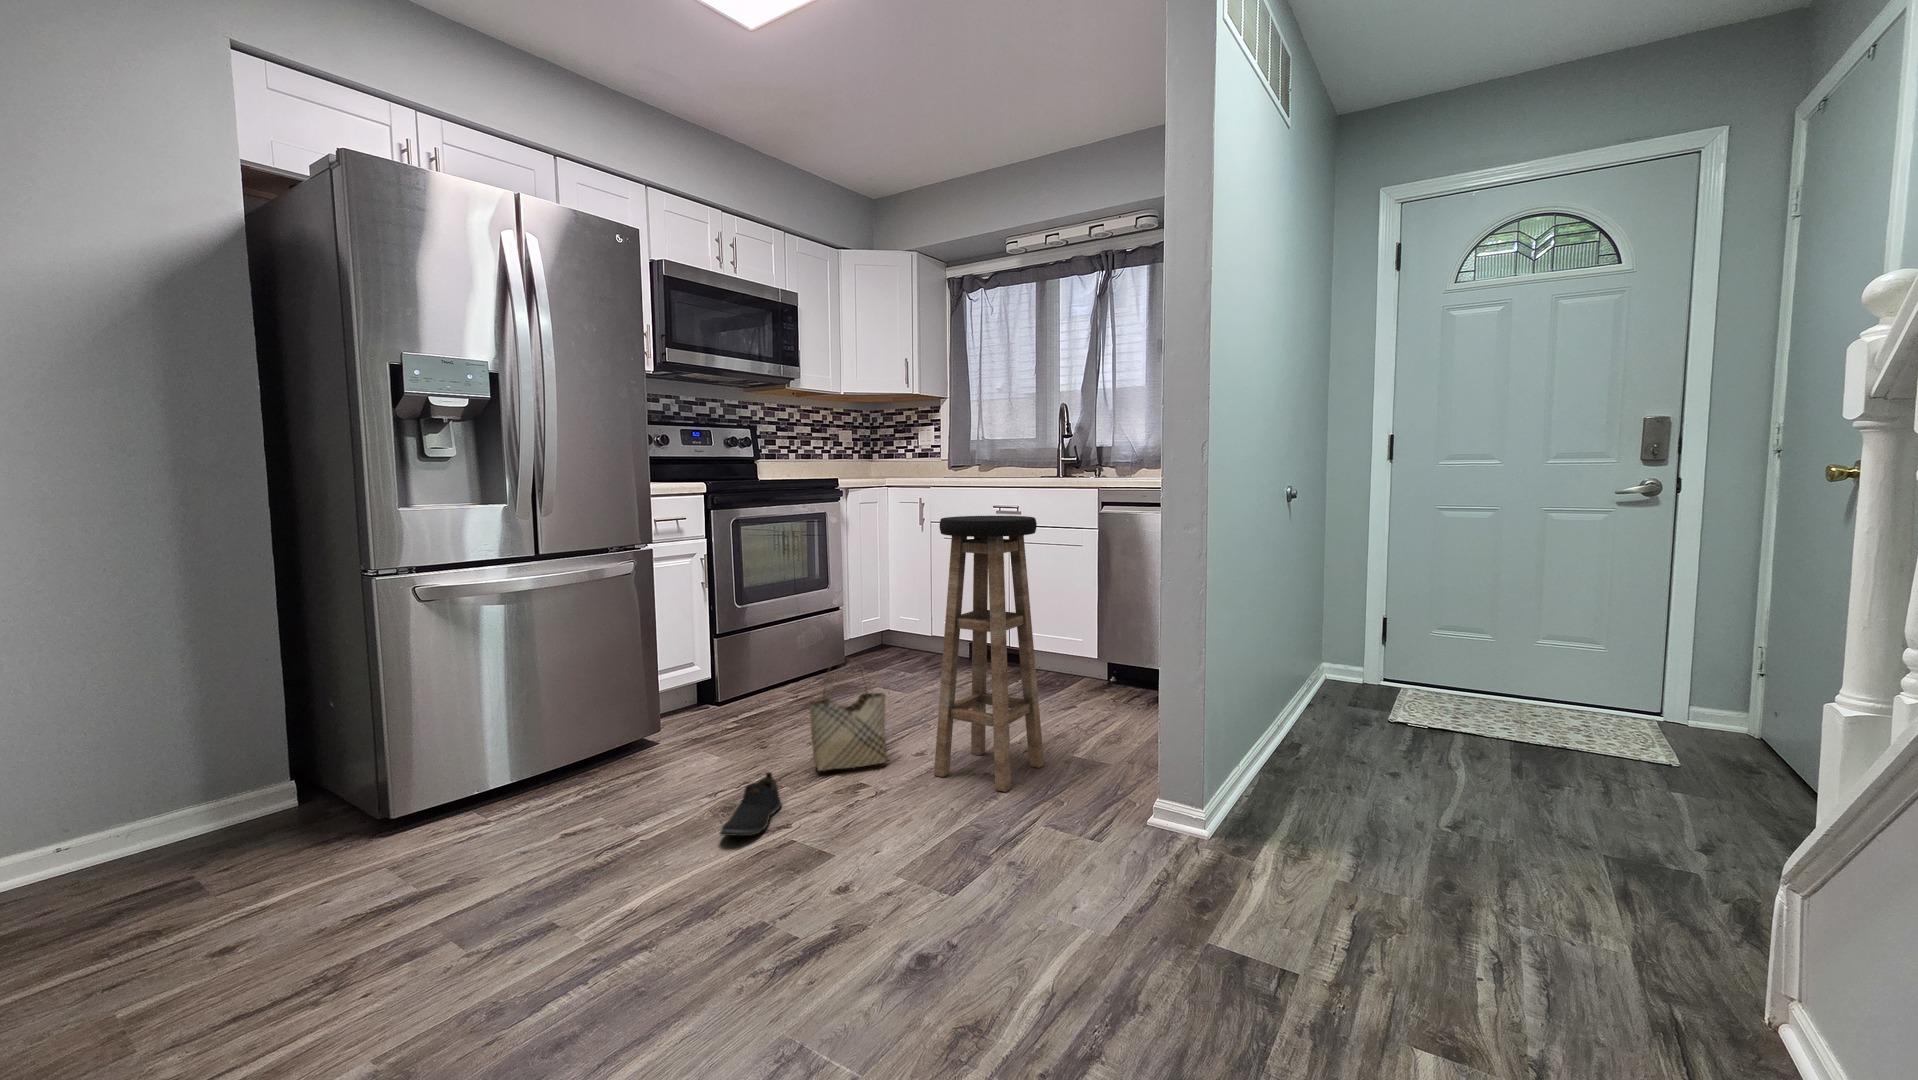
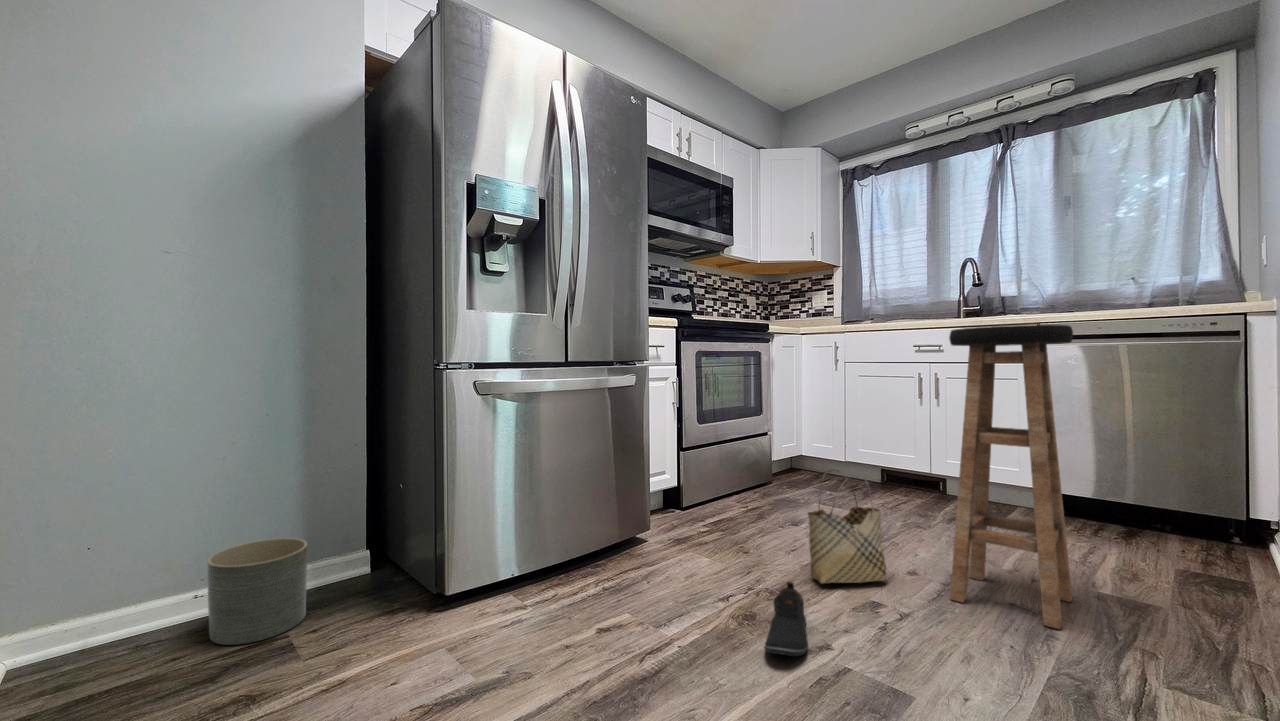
planter: none [80,772,216,891] -> present [207,538,307,645]

